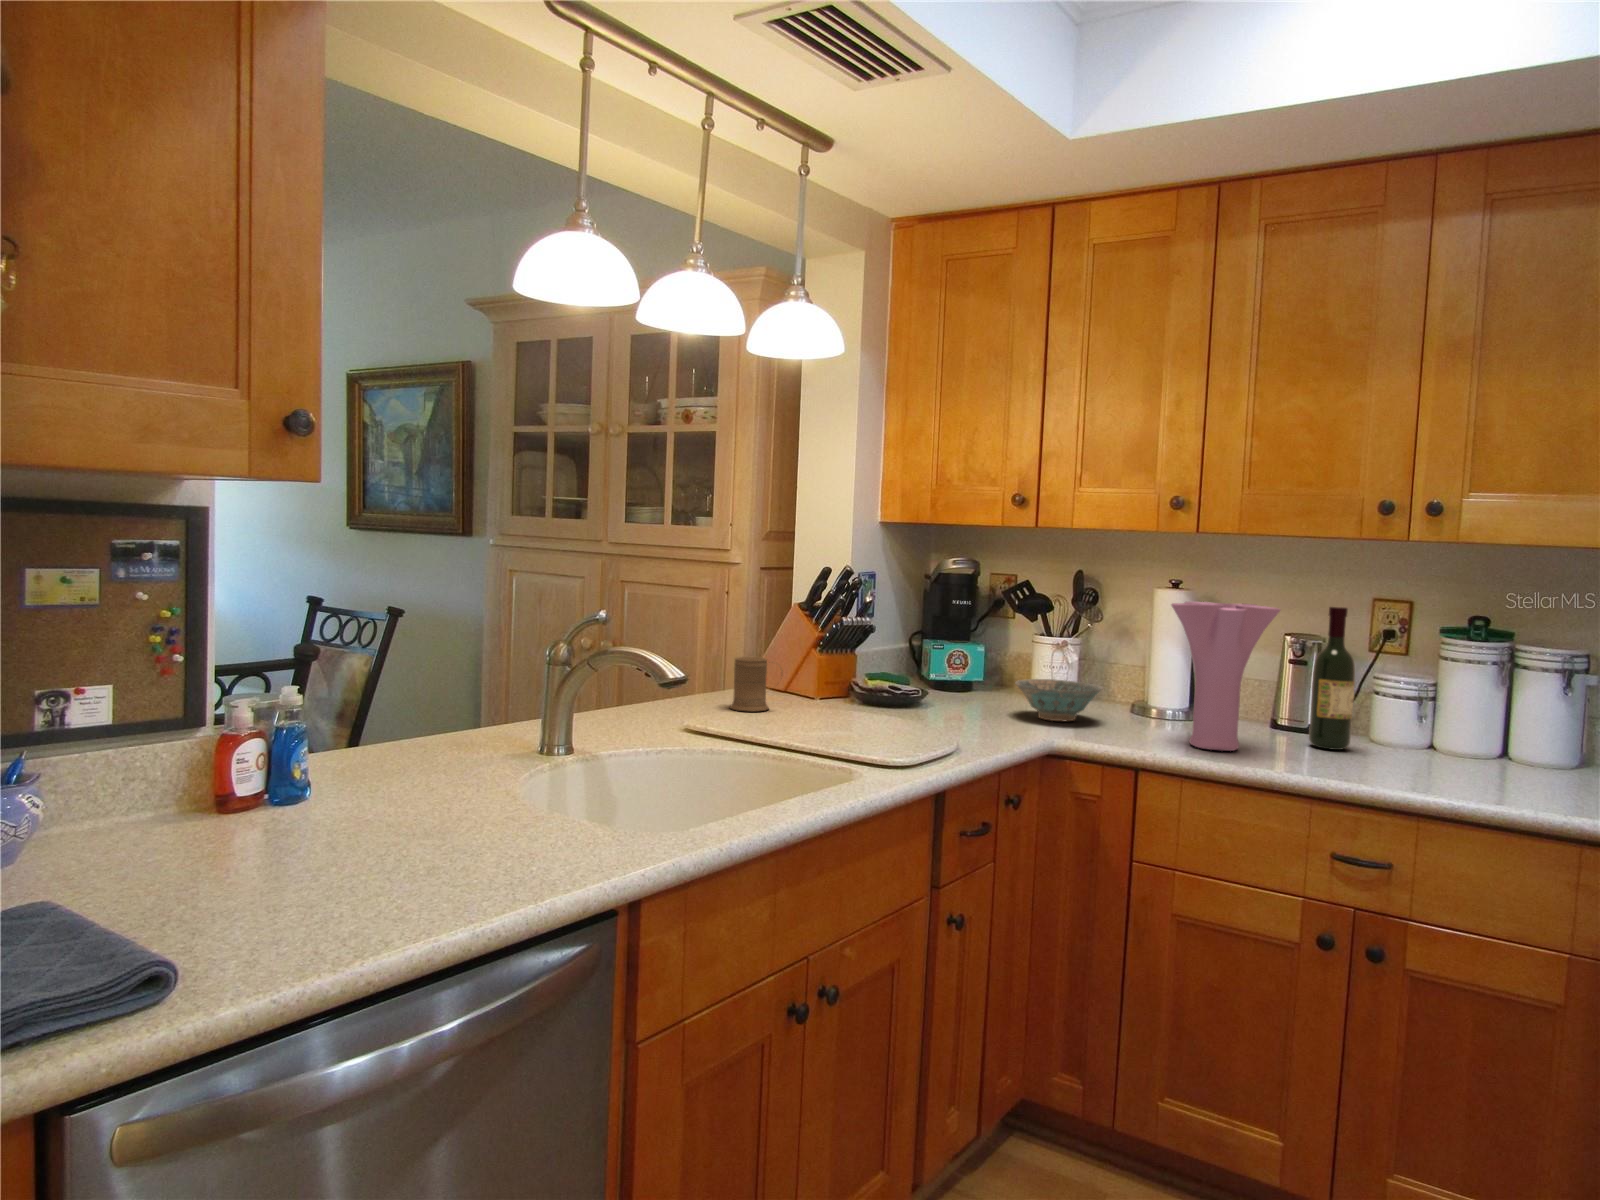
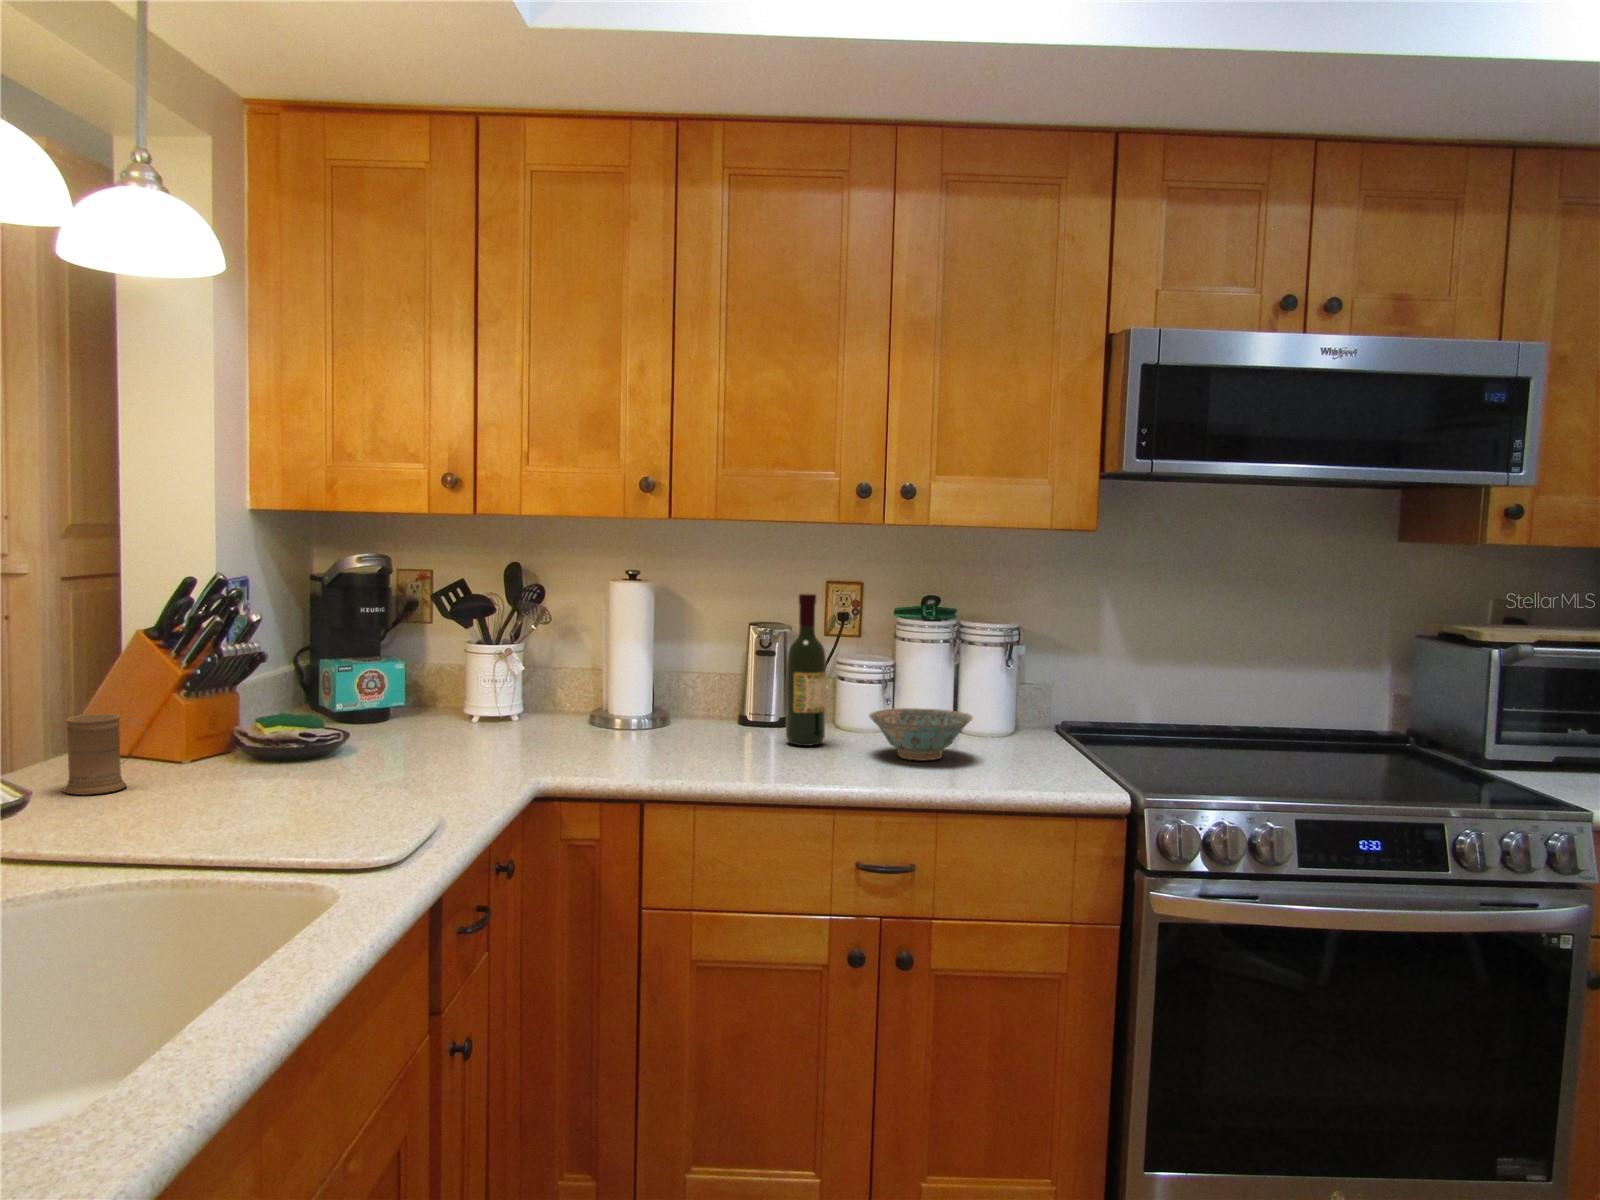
vase: present [1171,602,1280,751] -> none [648,597,760,764]
ceramic bowl: present [1015,679,1103,721] -> present [869,708,973,760]

